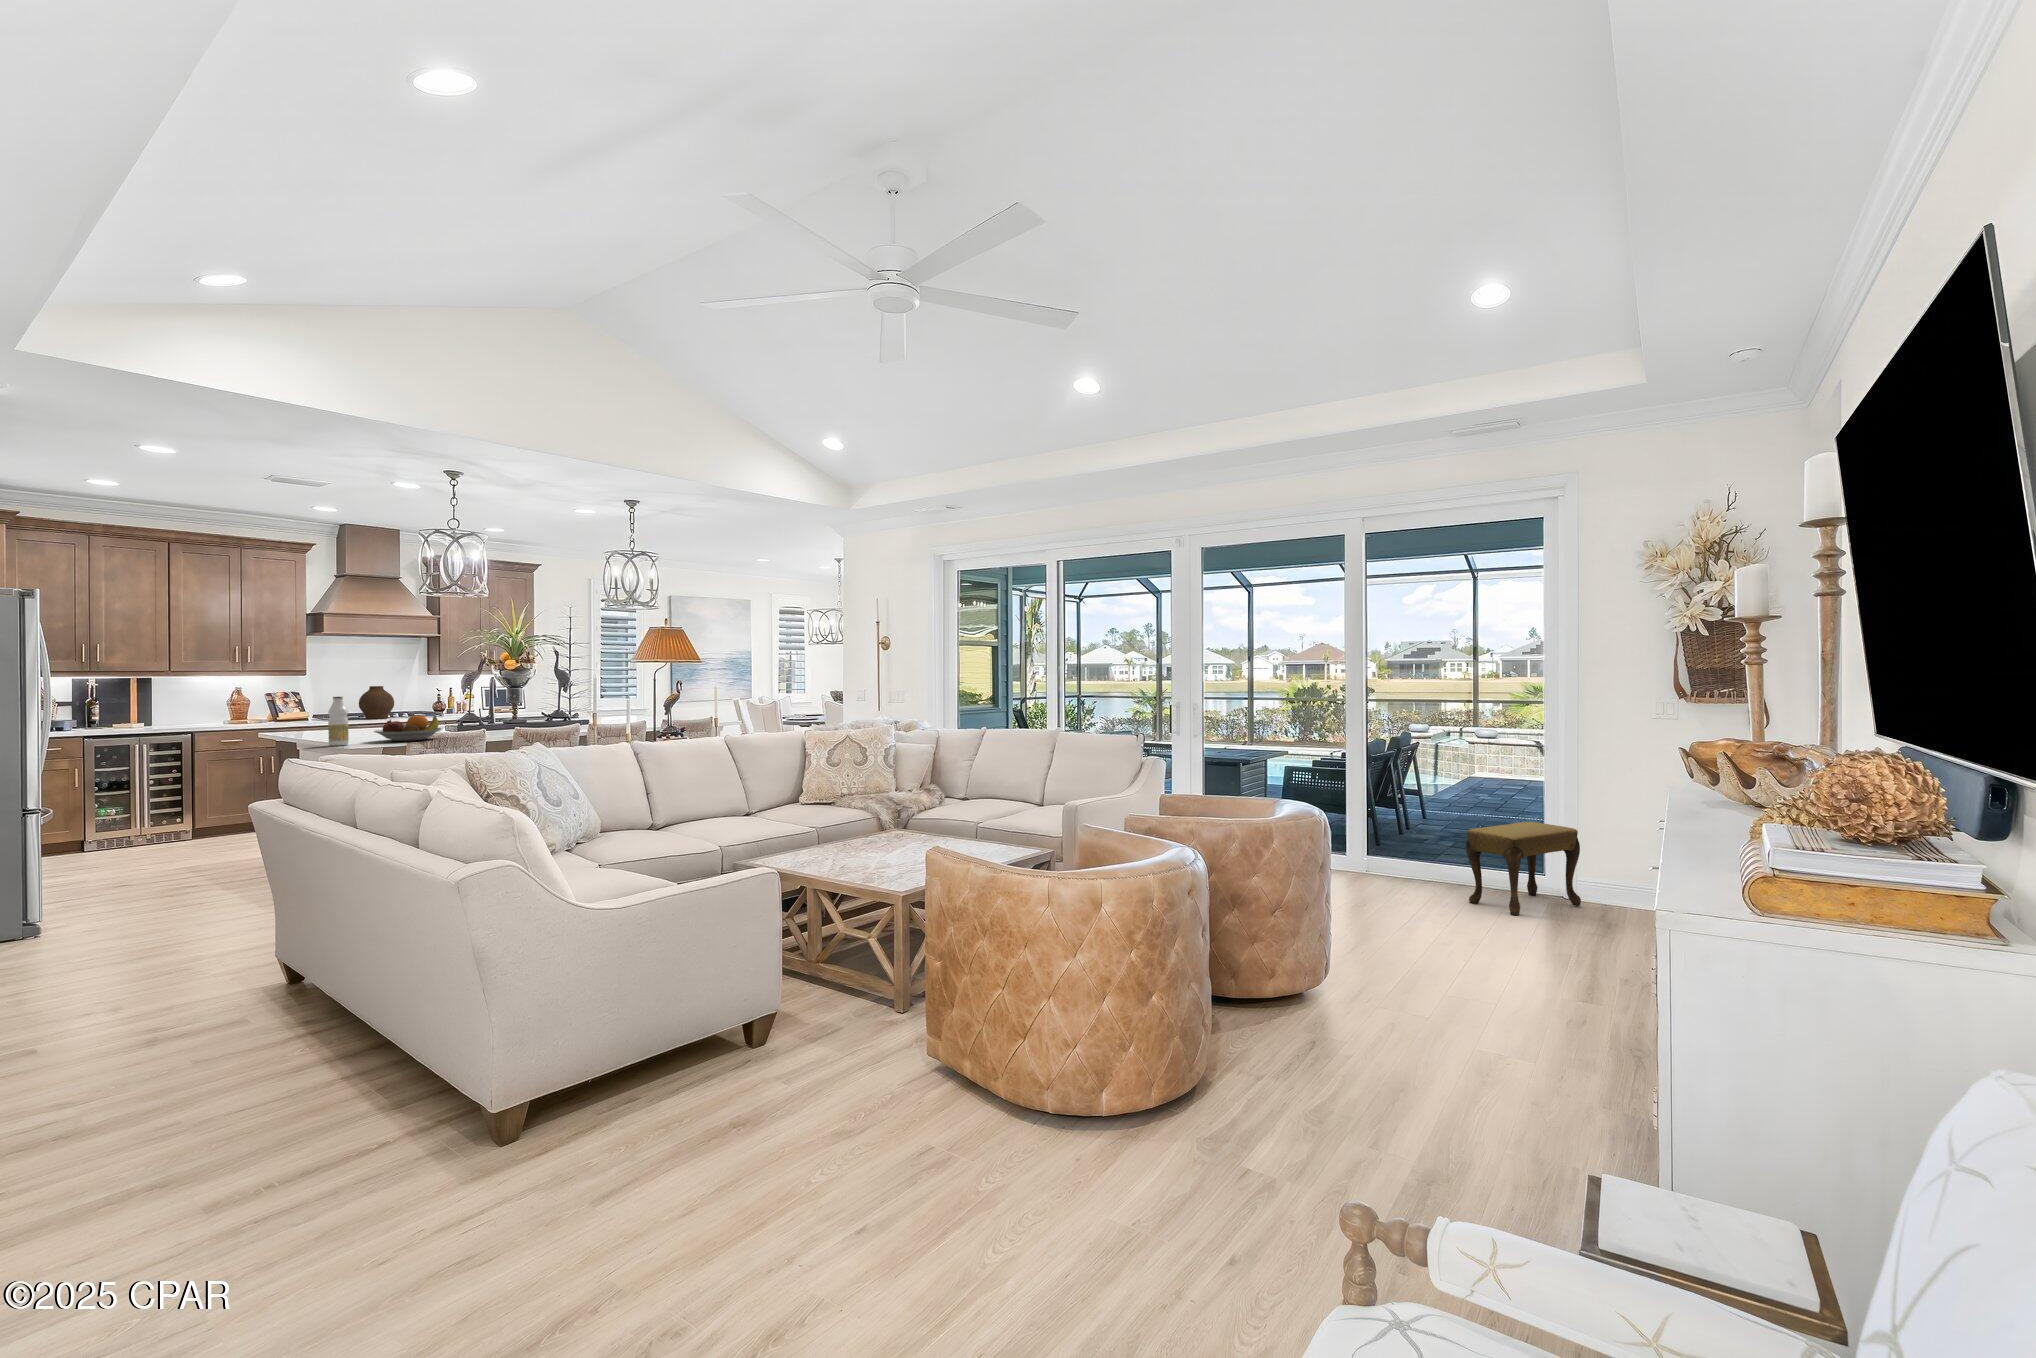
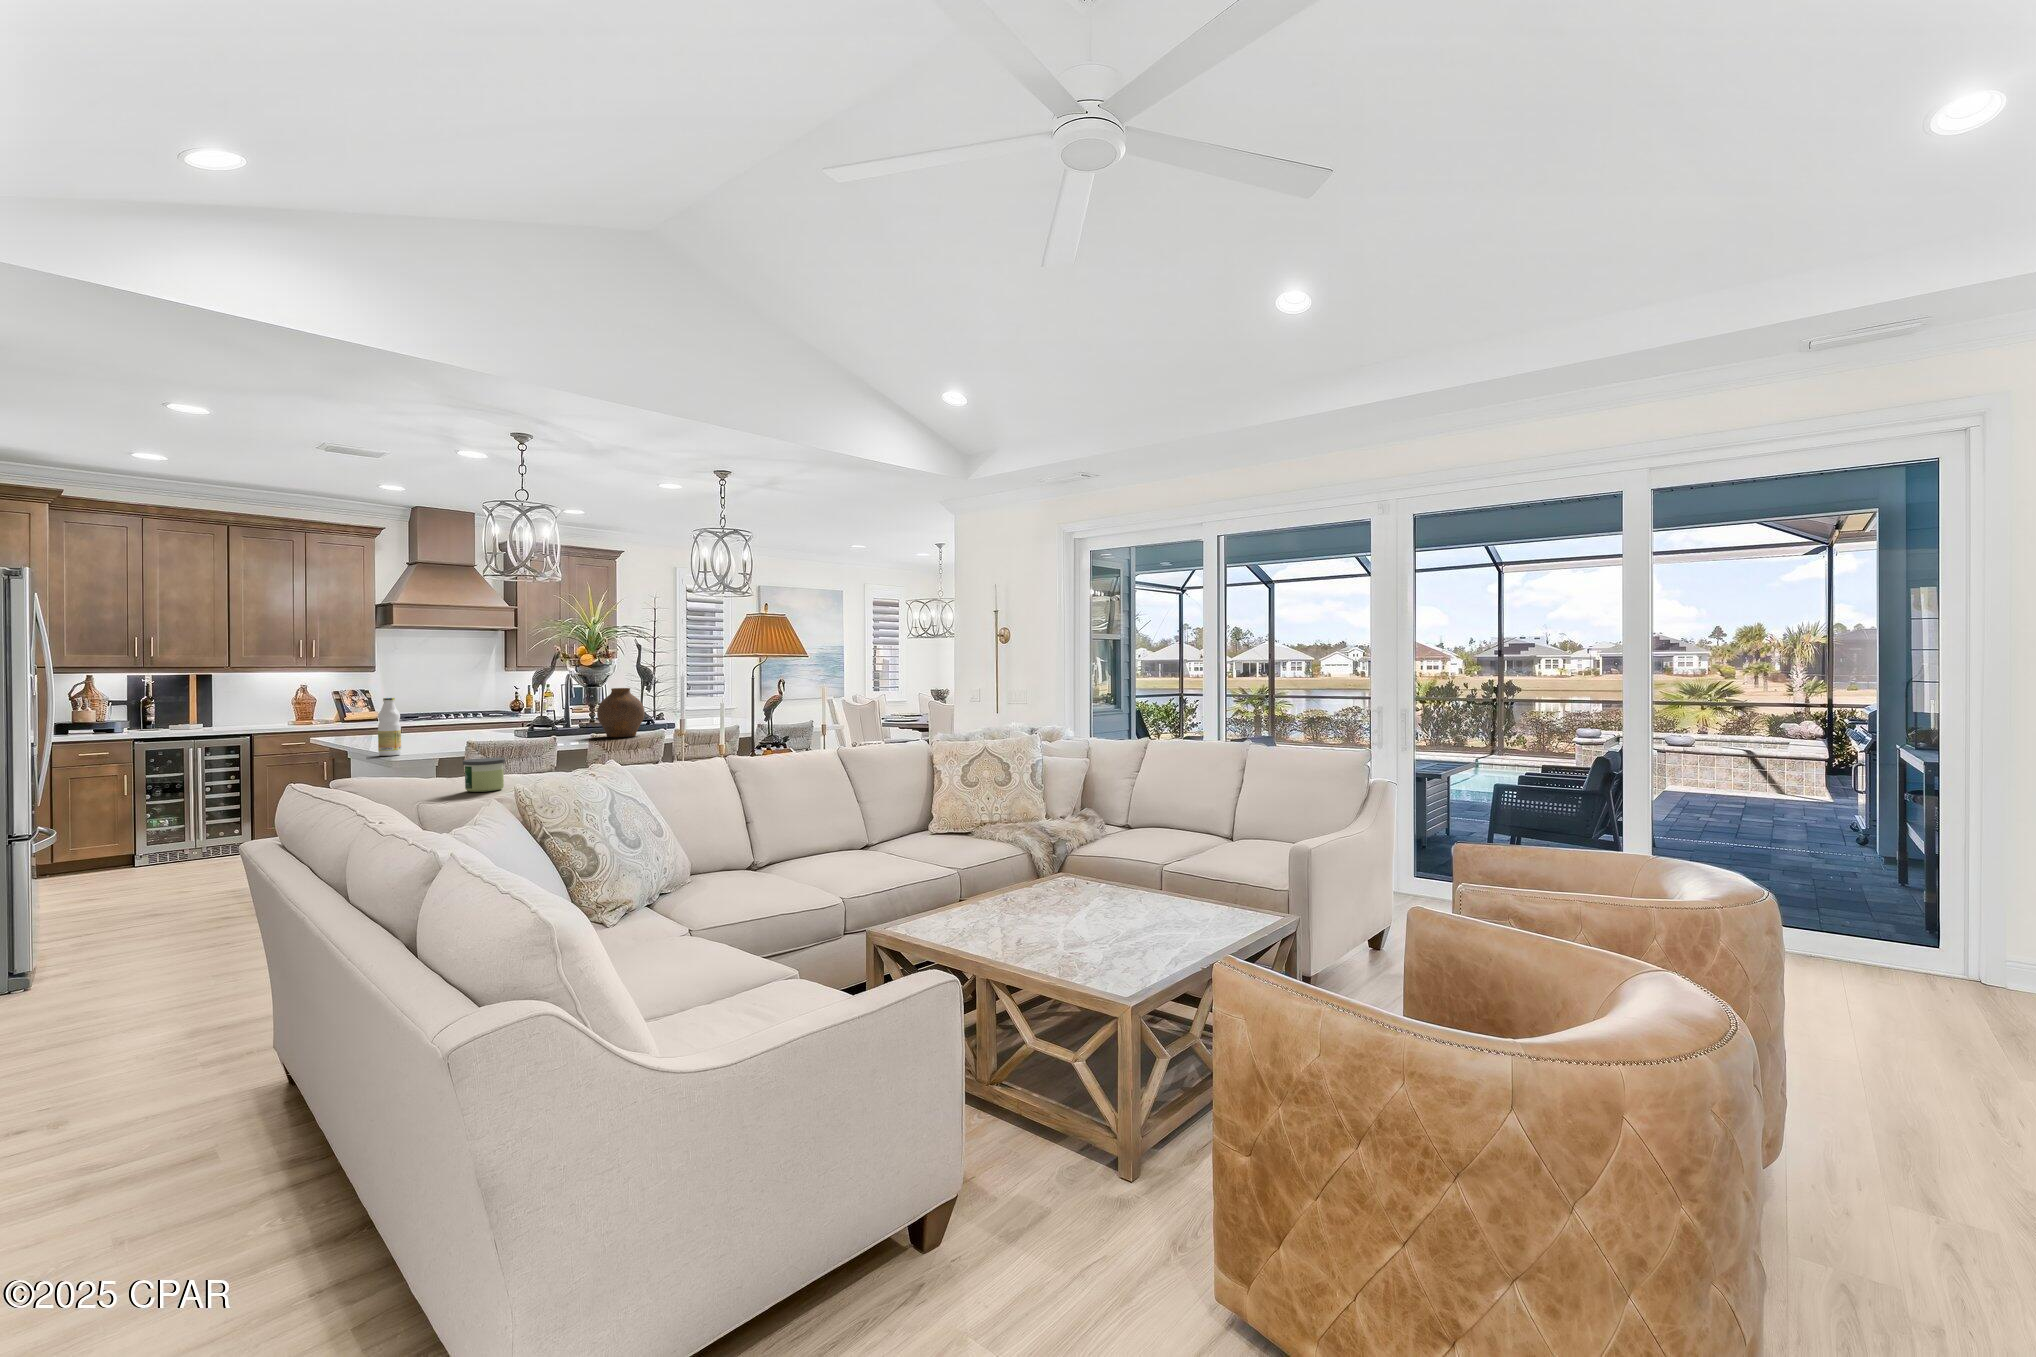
vase: present [359,686,394,719] -> present [597,688,645,737]
fruit bowl: present [374,715,442,741] -> none [431,719,509,750]
candle: none [418,741,452,767] -> present [463,758,505,792]
footstool: present [1466,822,1581,915] -> none [1832,875,2007,1011]

